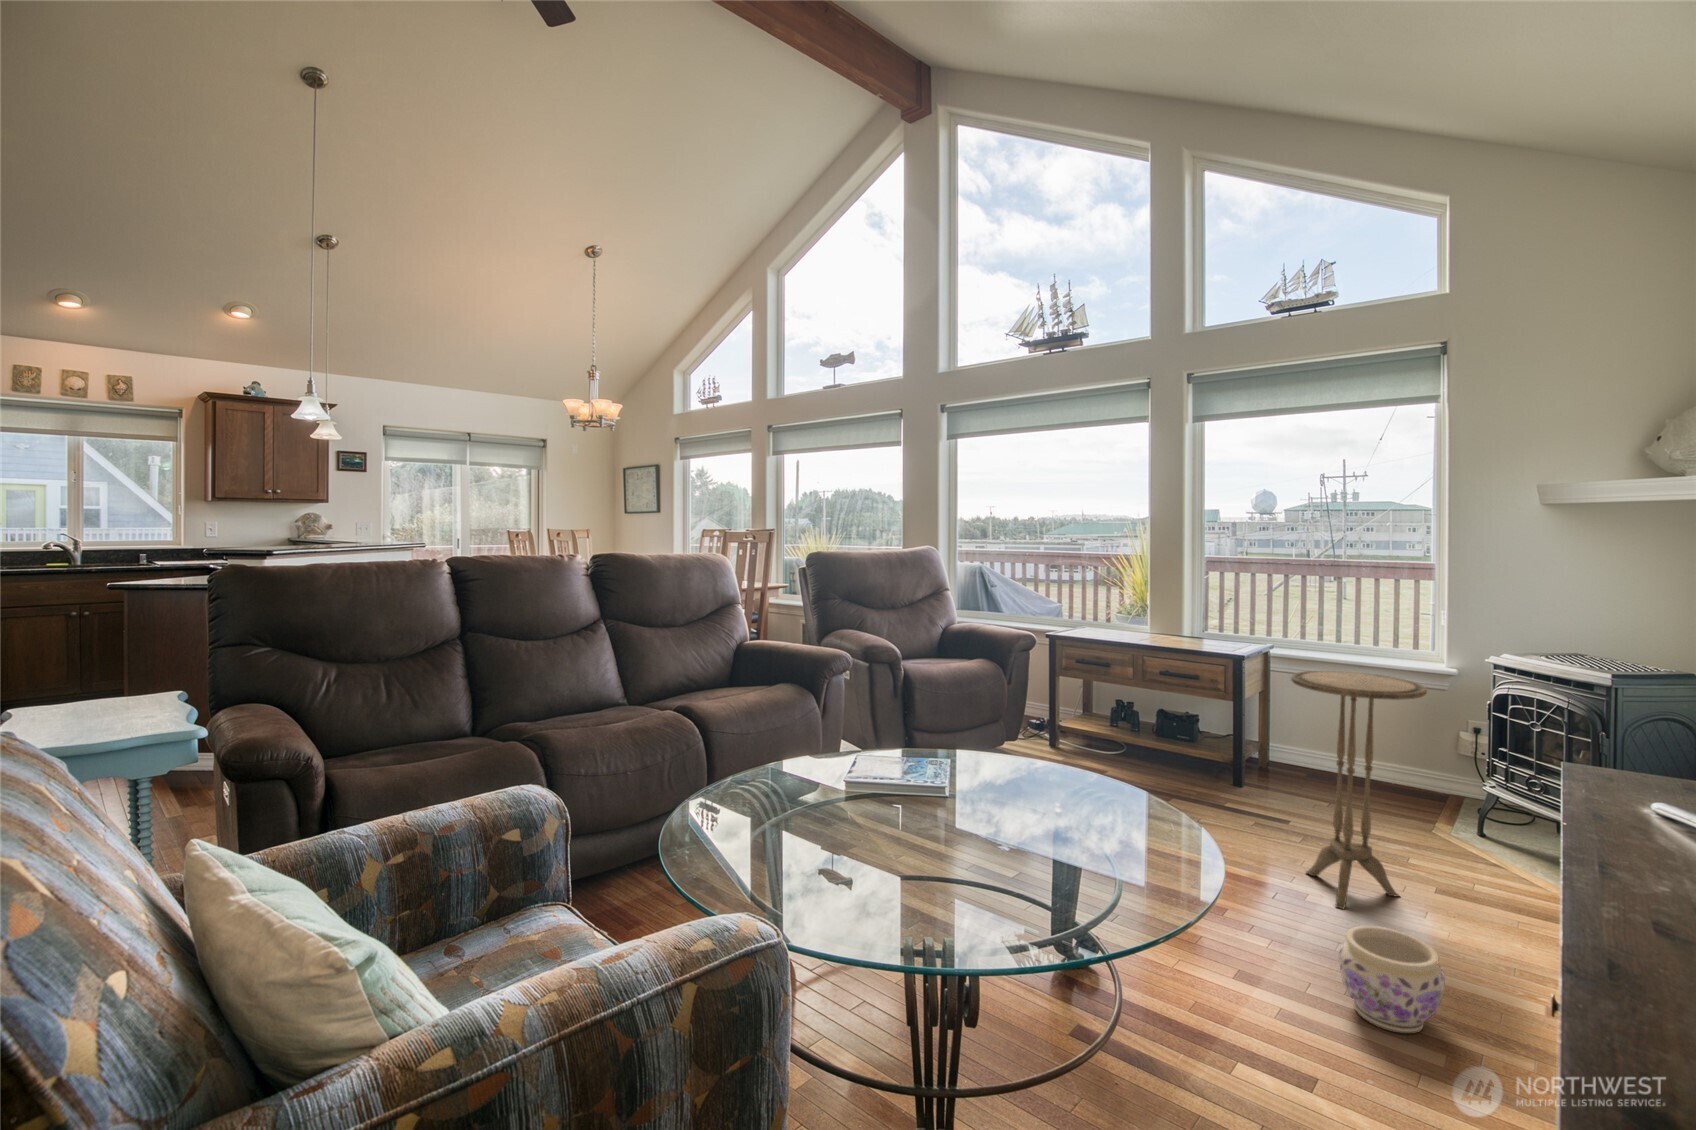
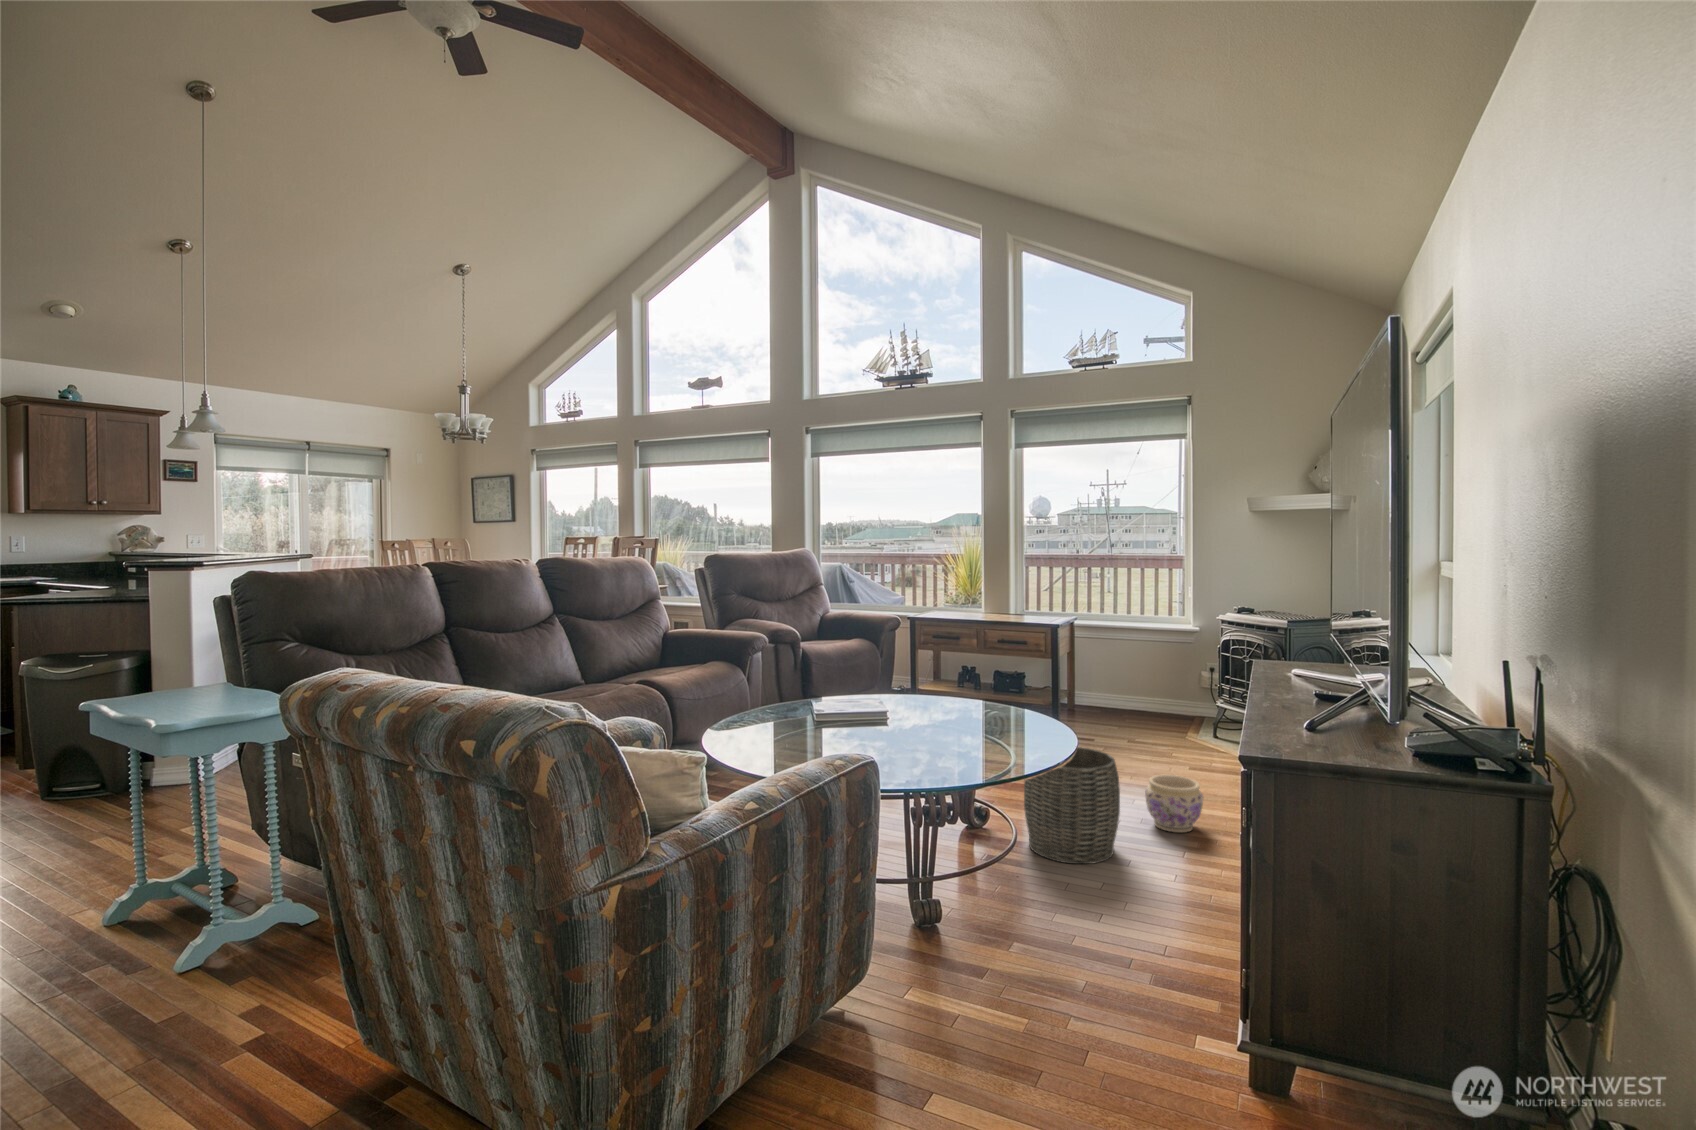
side table: present [1291,671,1427,909] -> none [1104,625,1185,782]
woven basket: none [1124,867,1283,1081] -> present [1024,747,1120,864]

